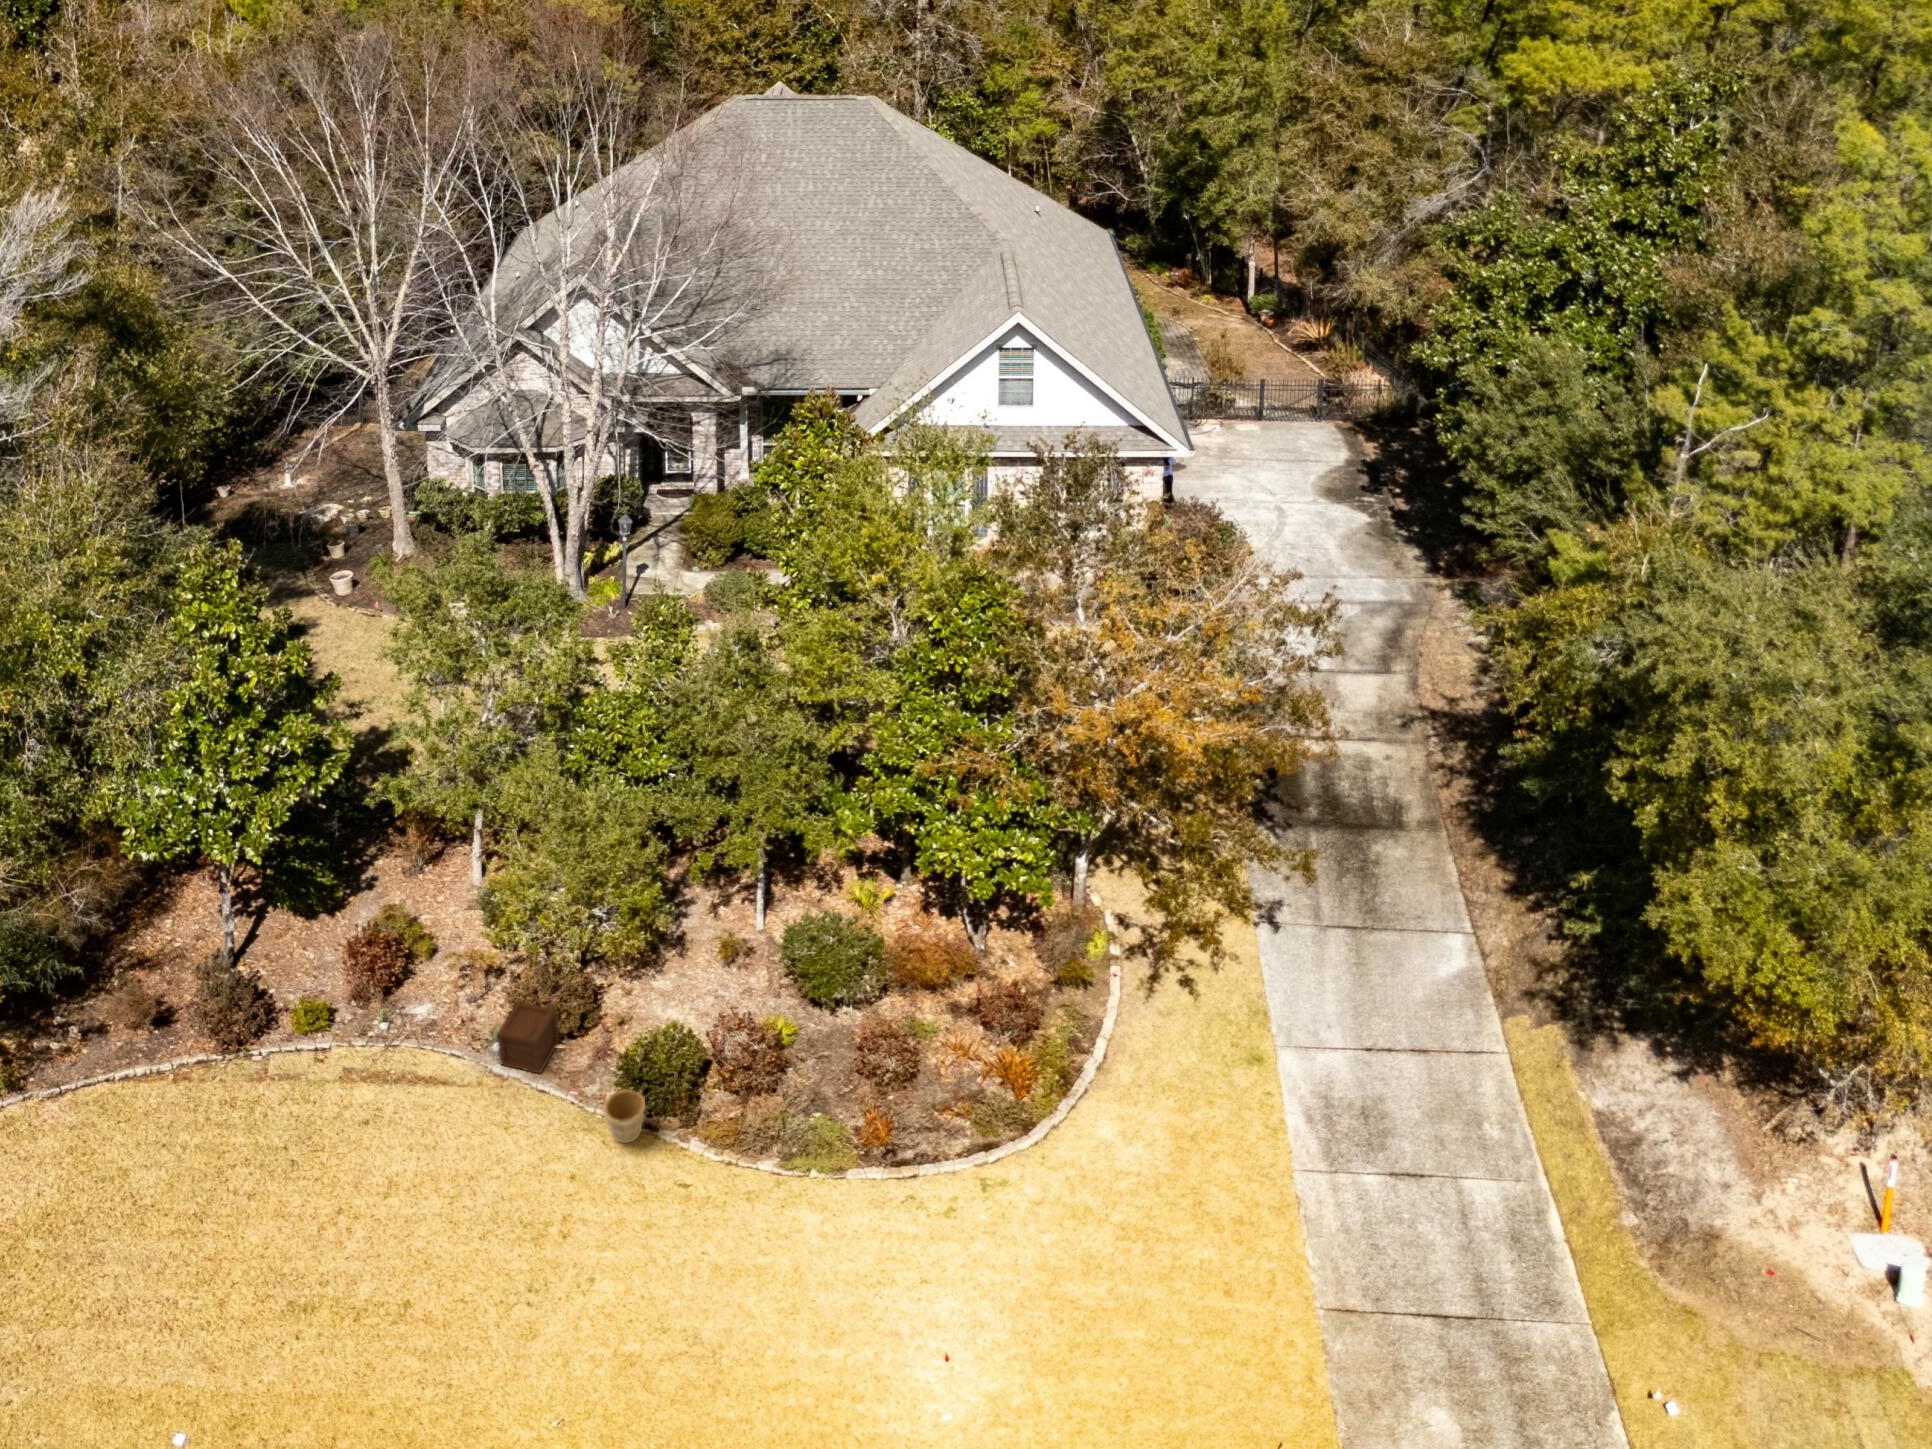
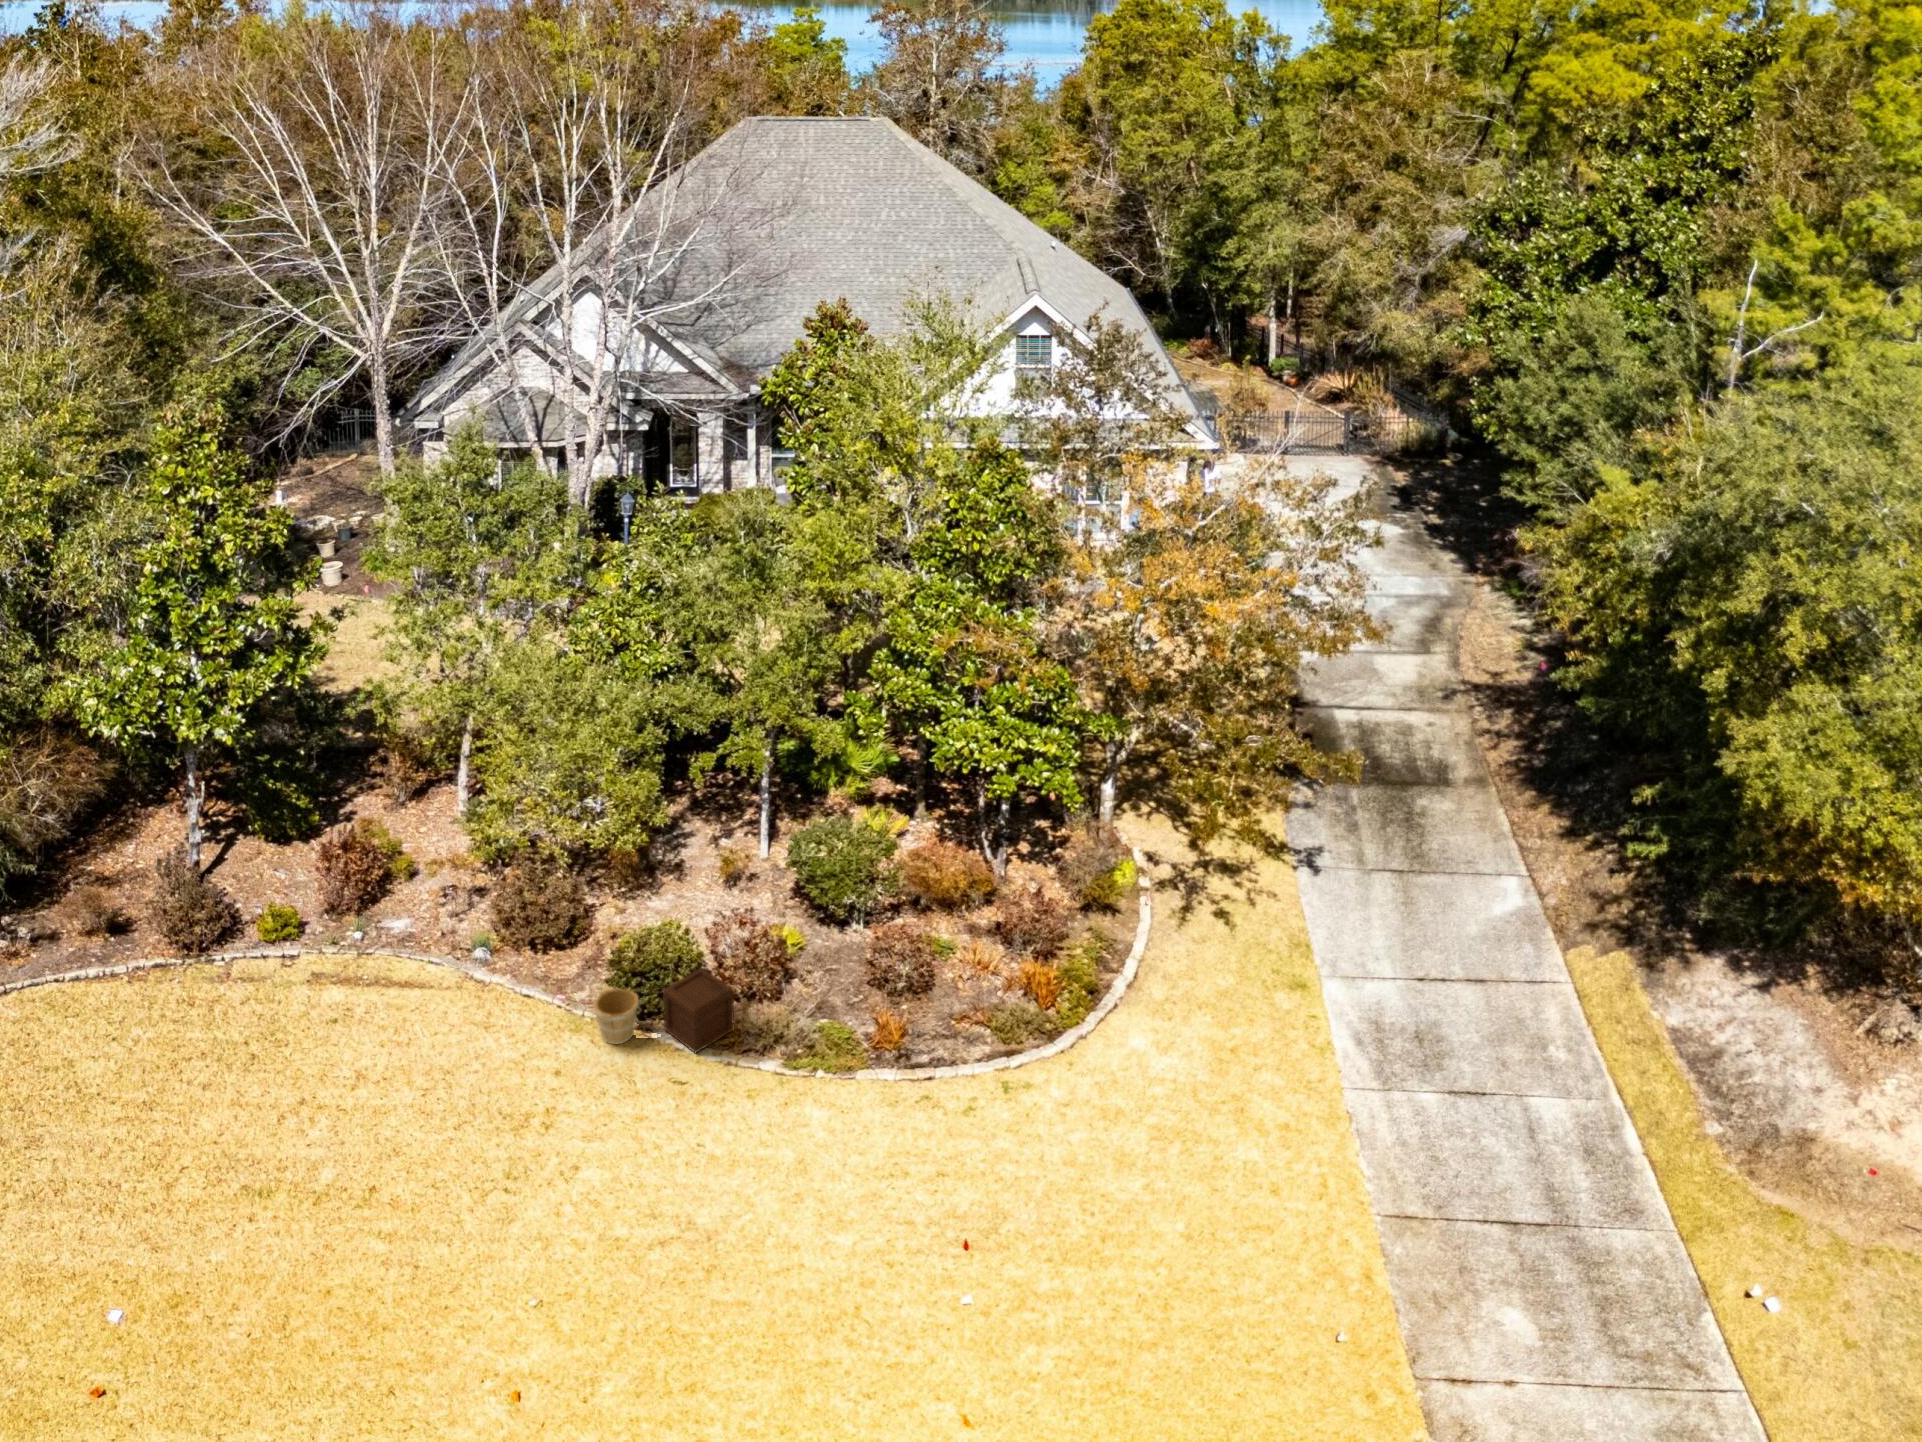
wooden crate: present [497,1001,560,1073] -> present [663,968,734,1053]

